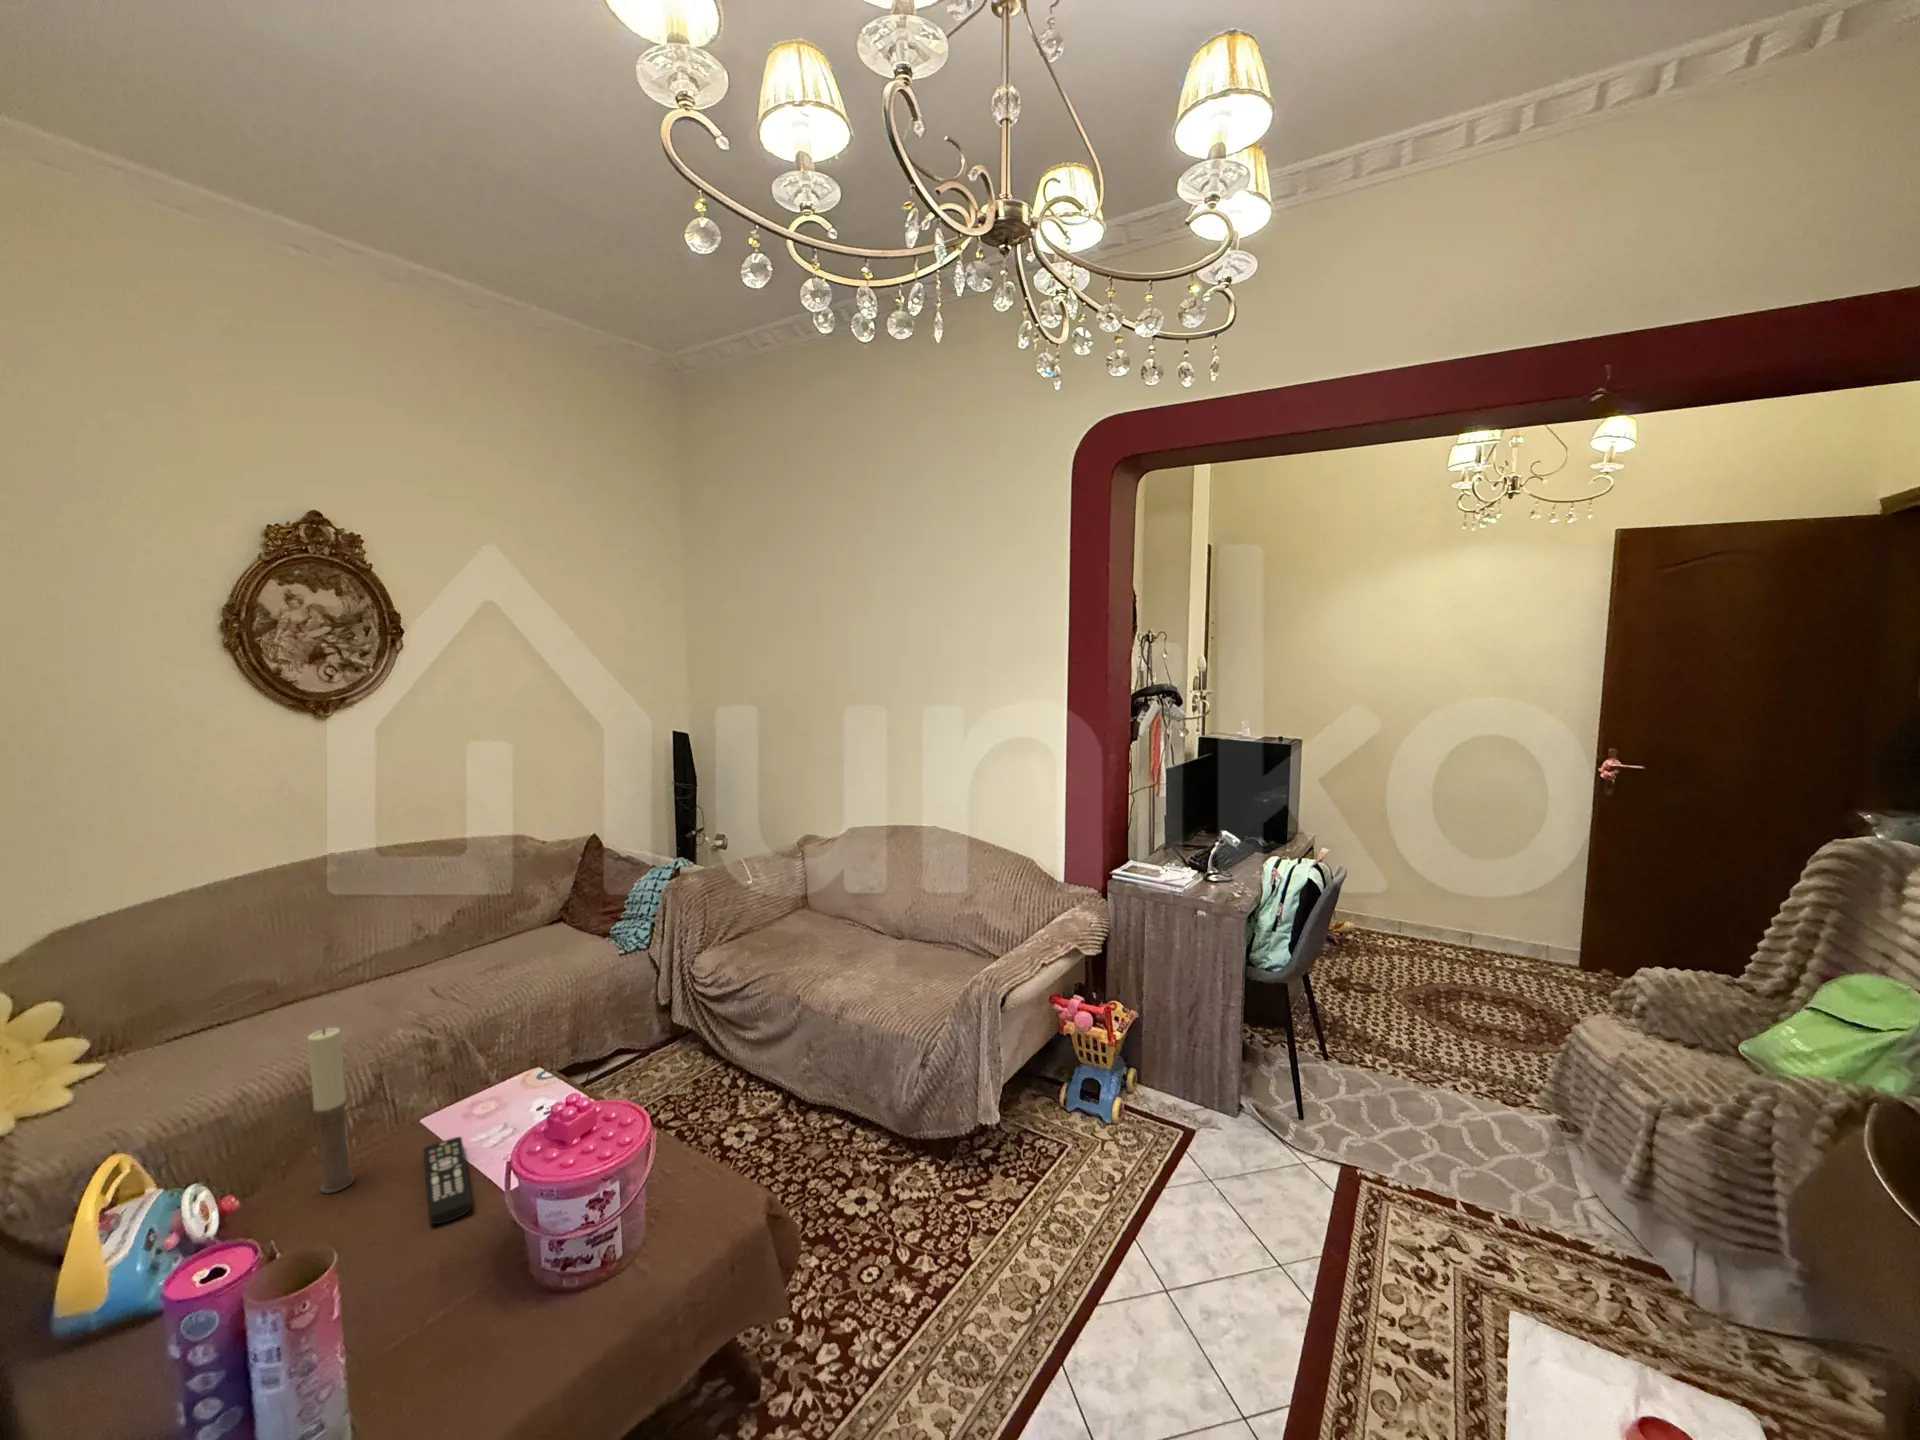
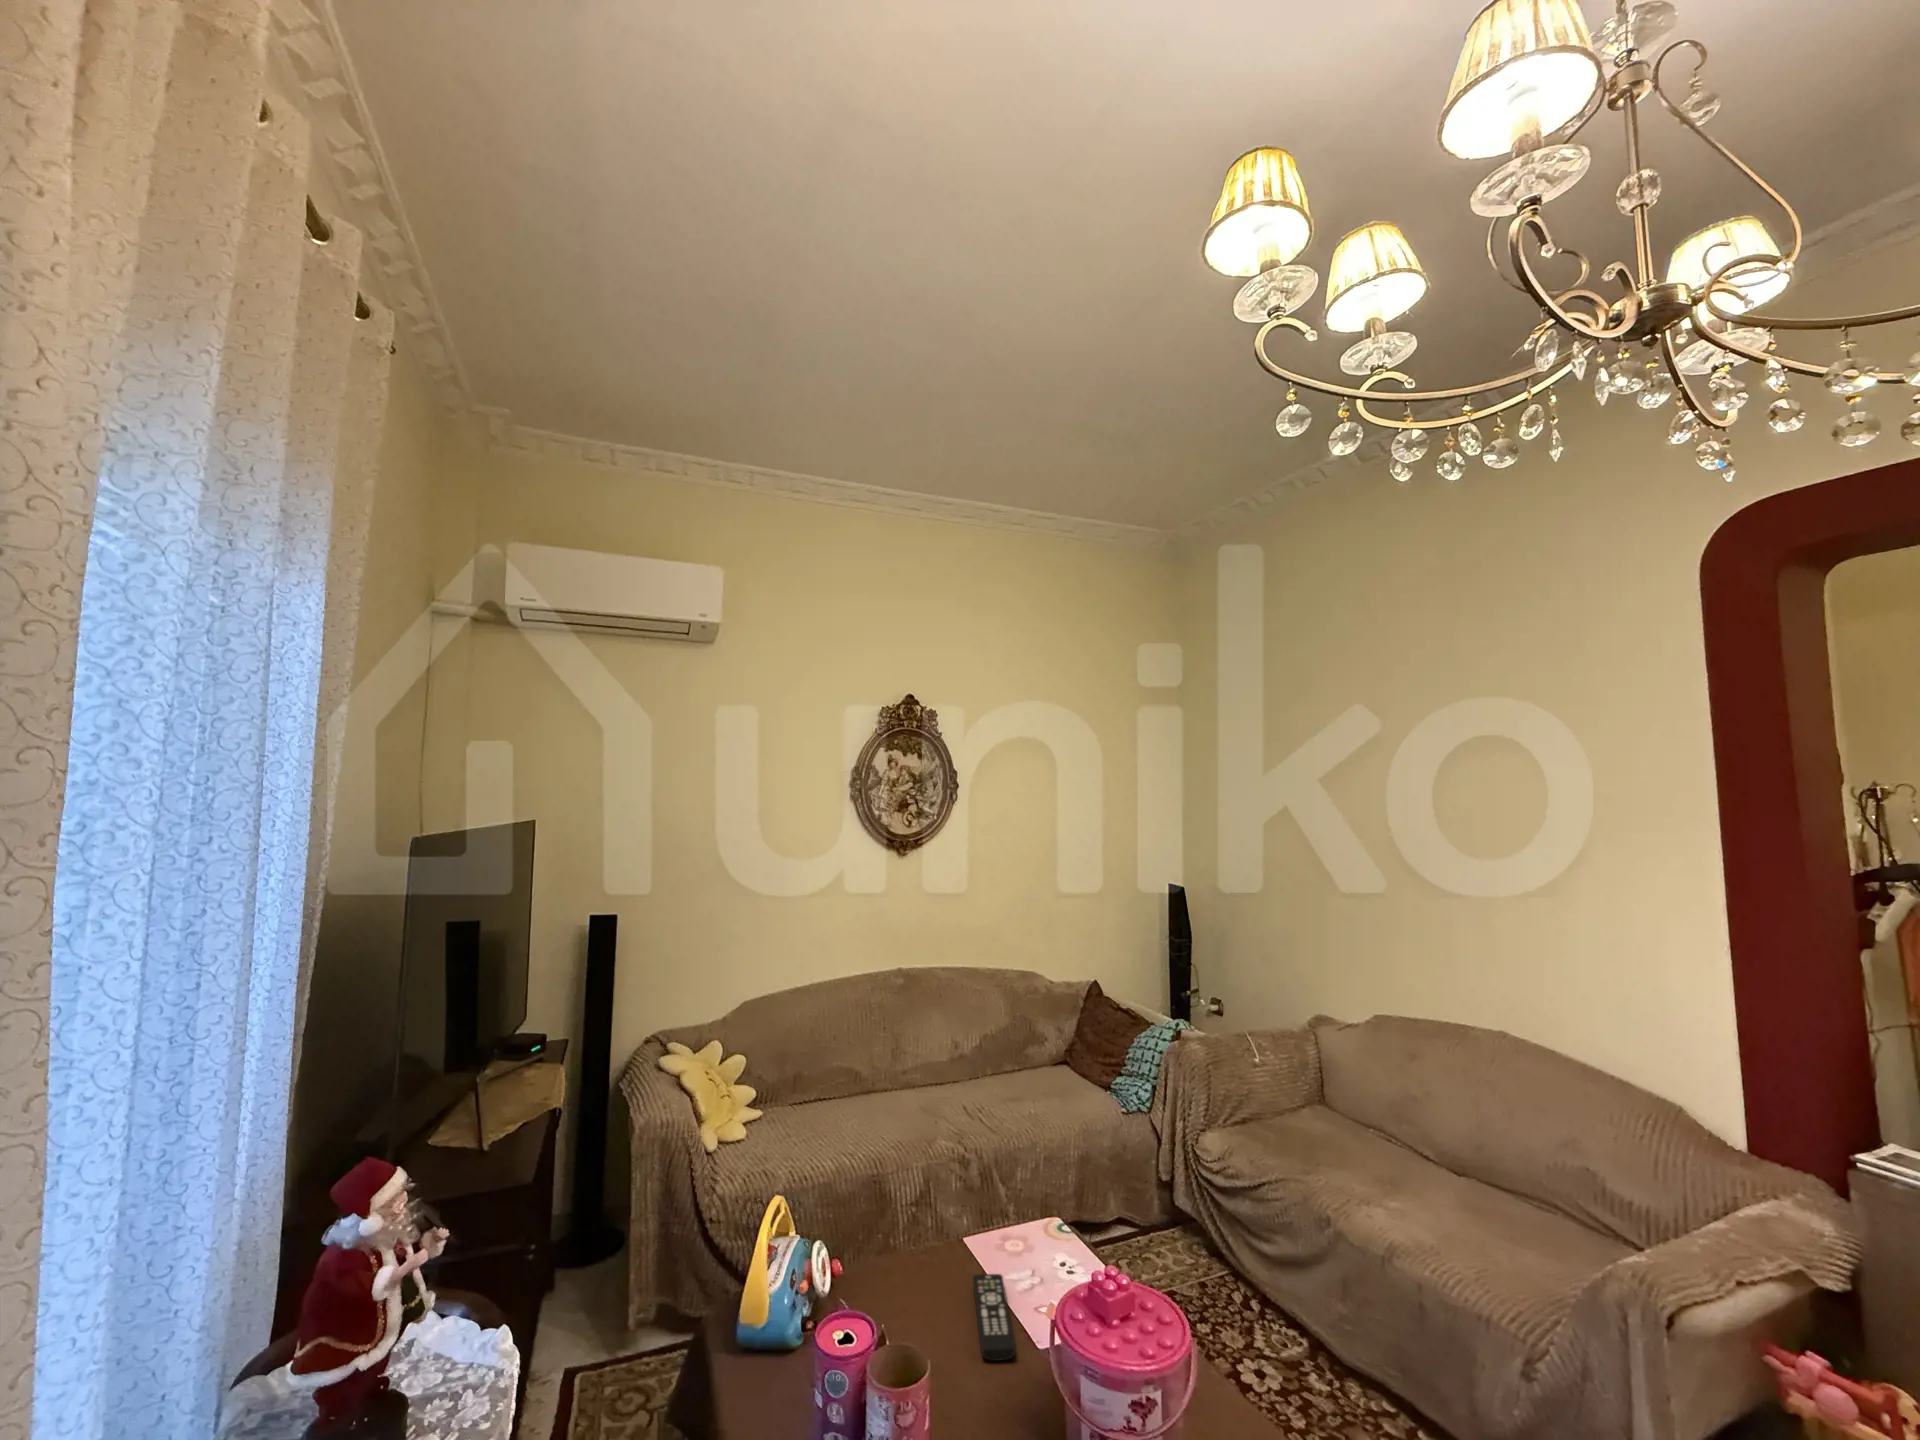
candle: present [308,1028,354,1194] -> none [899,1140,922,1293]

